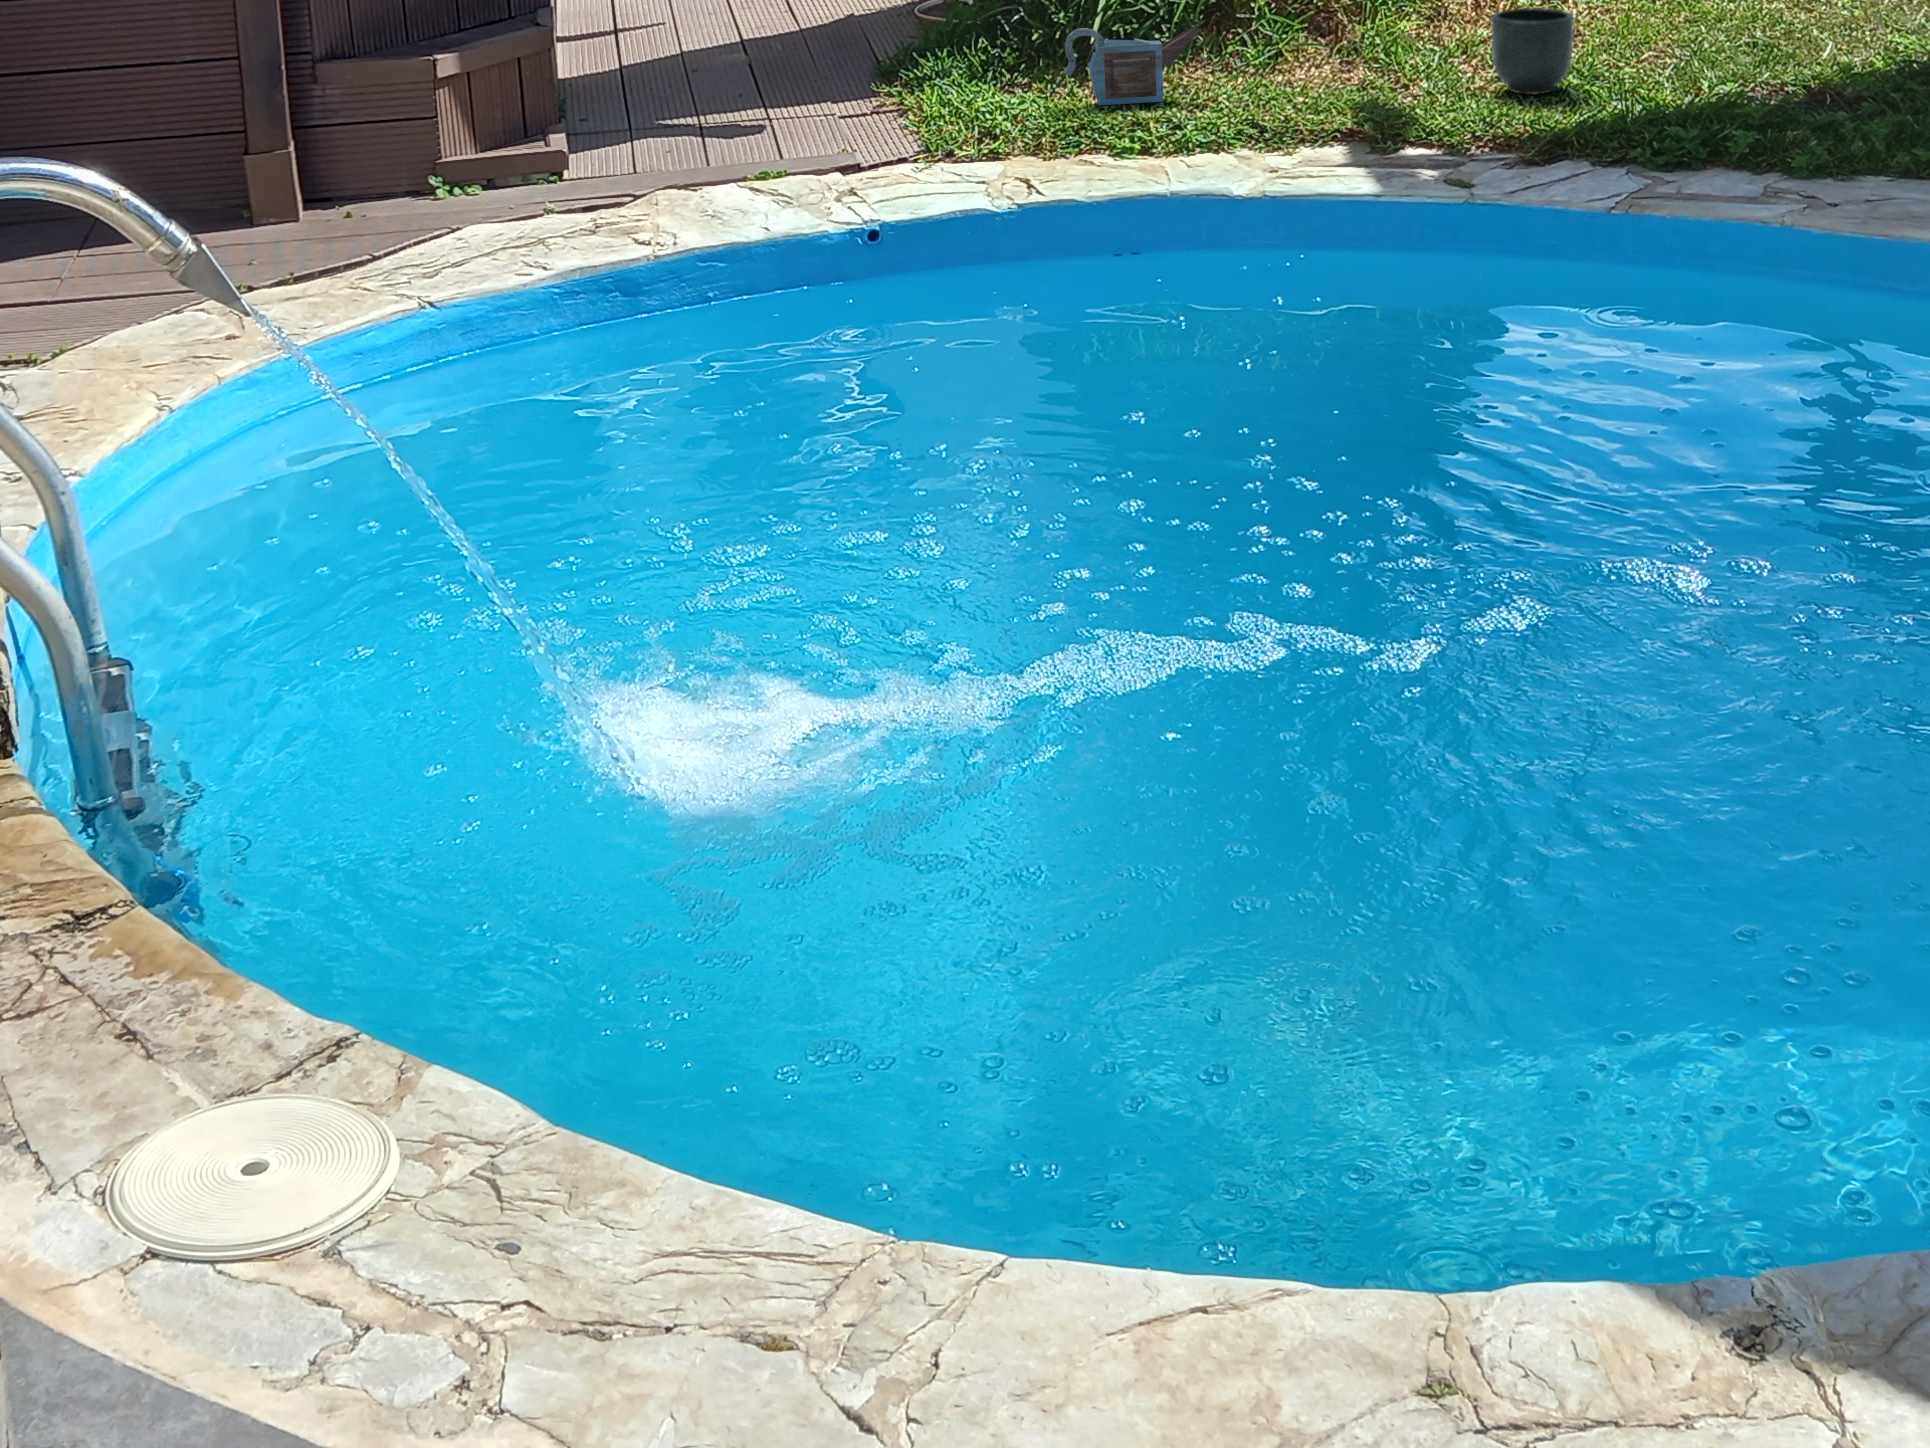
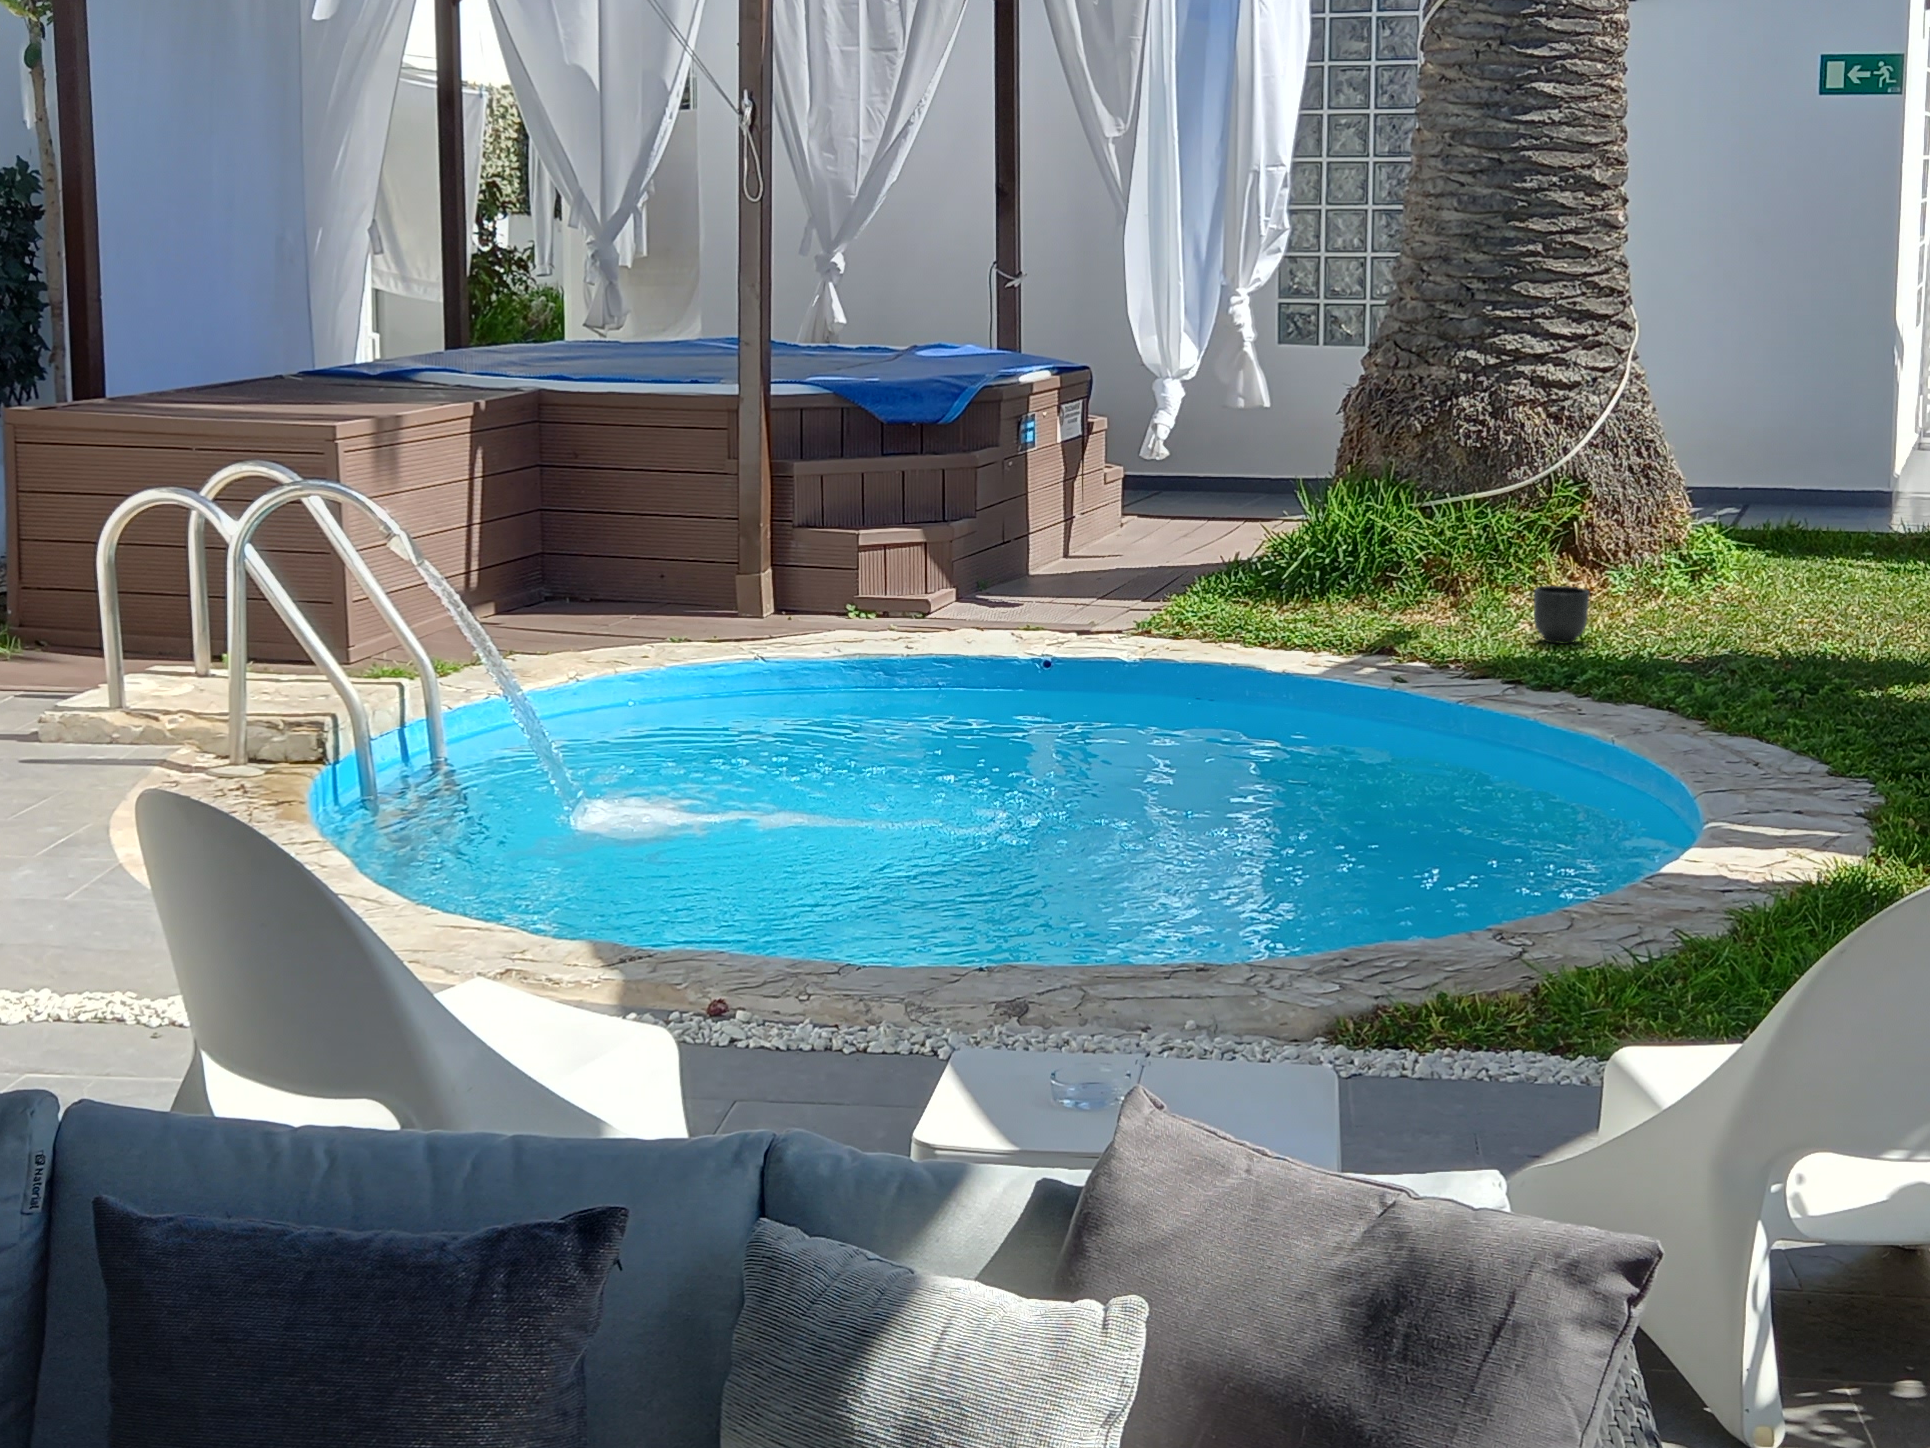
watering can: present [1064,26,1201,105] -> none [1269,564,1360,619]

